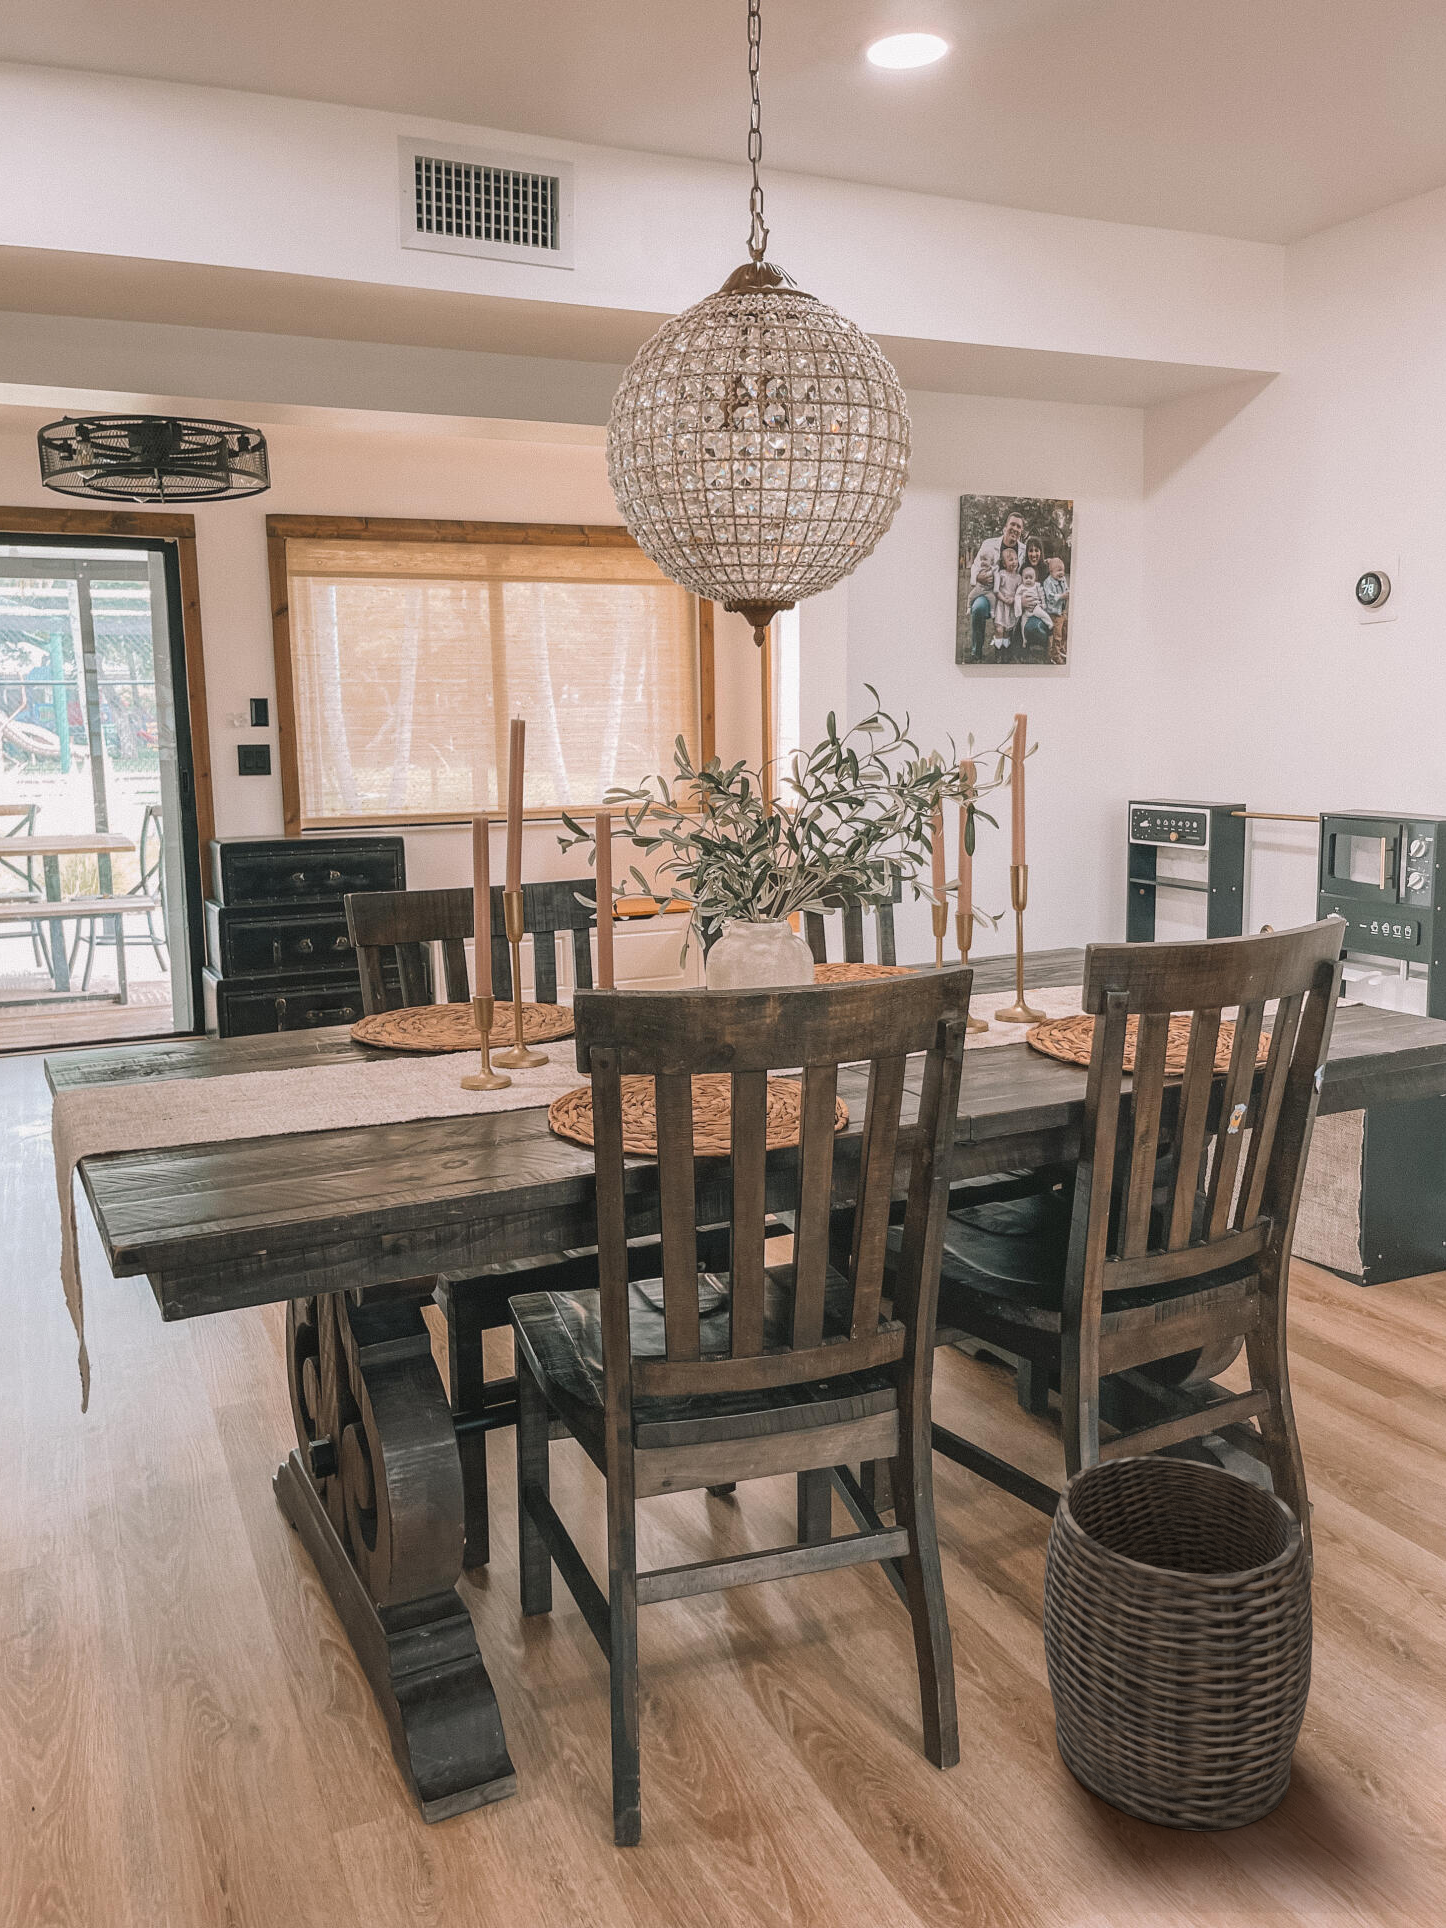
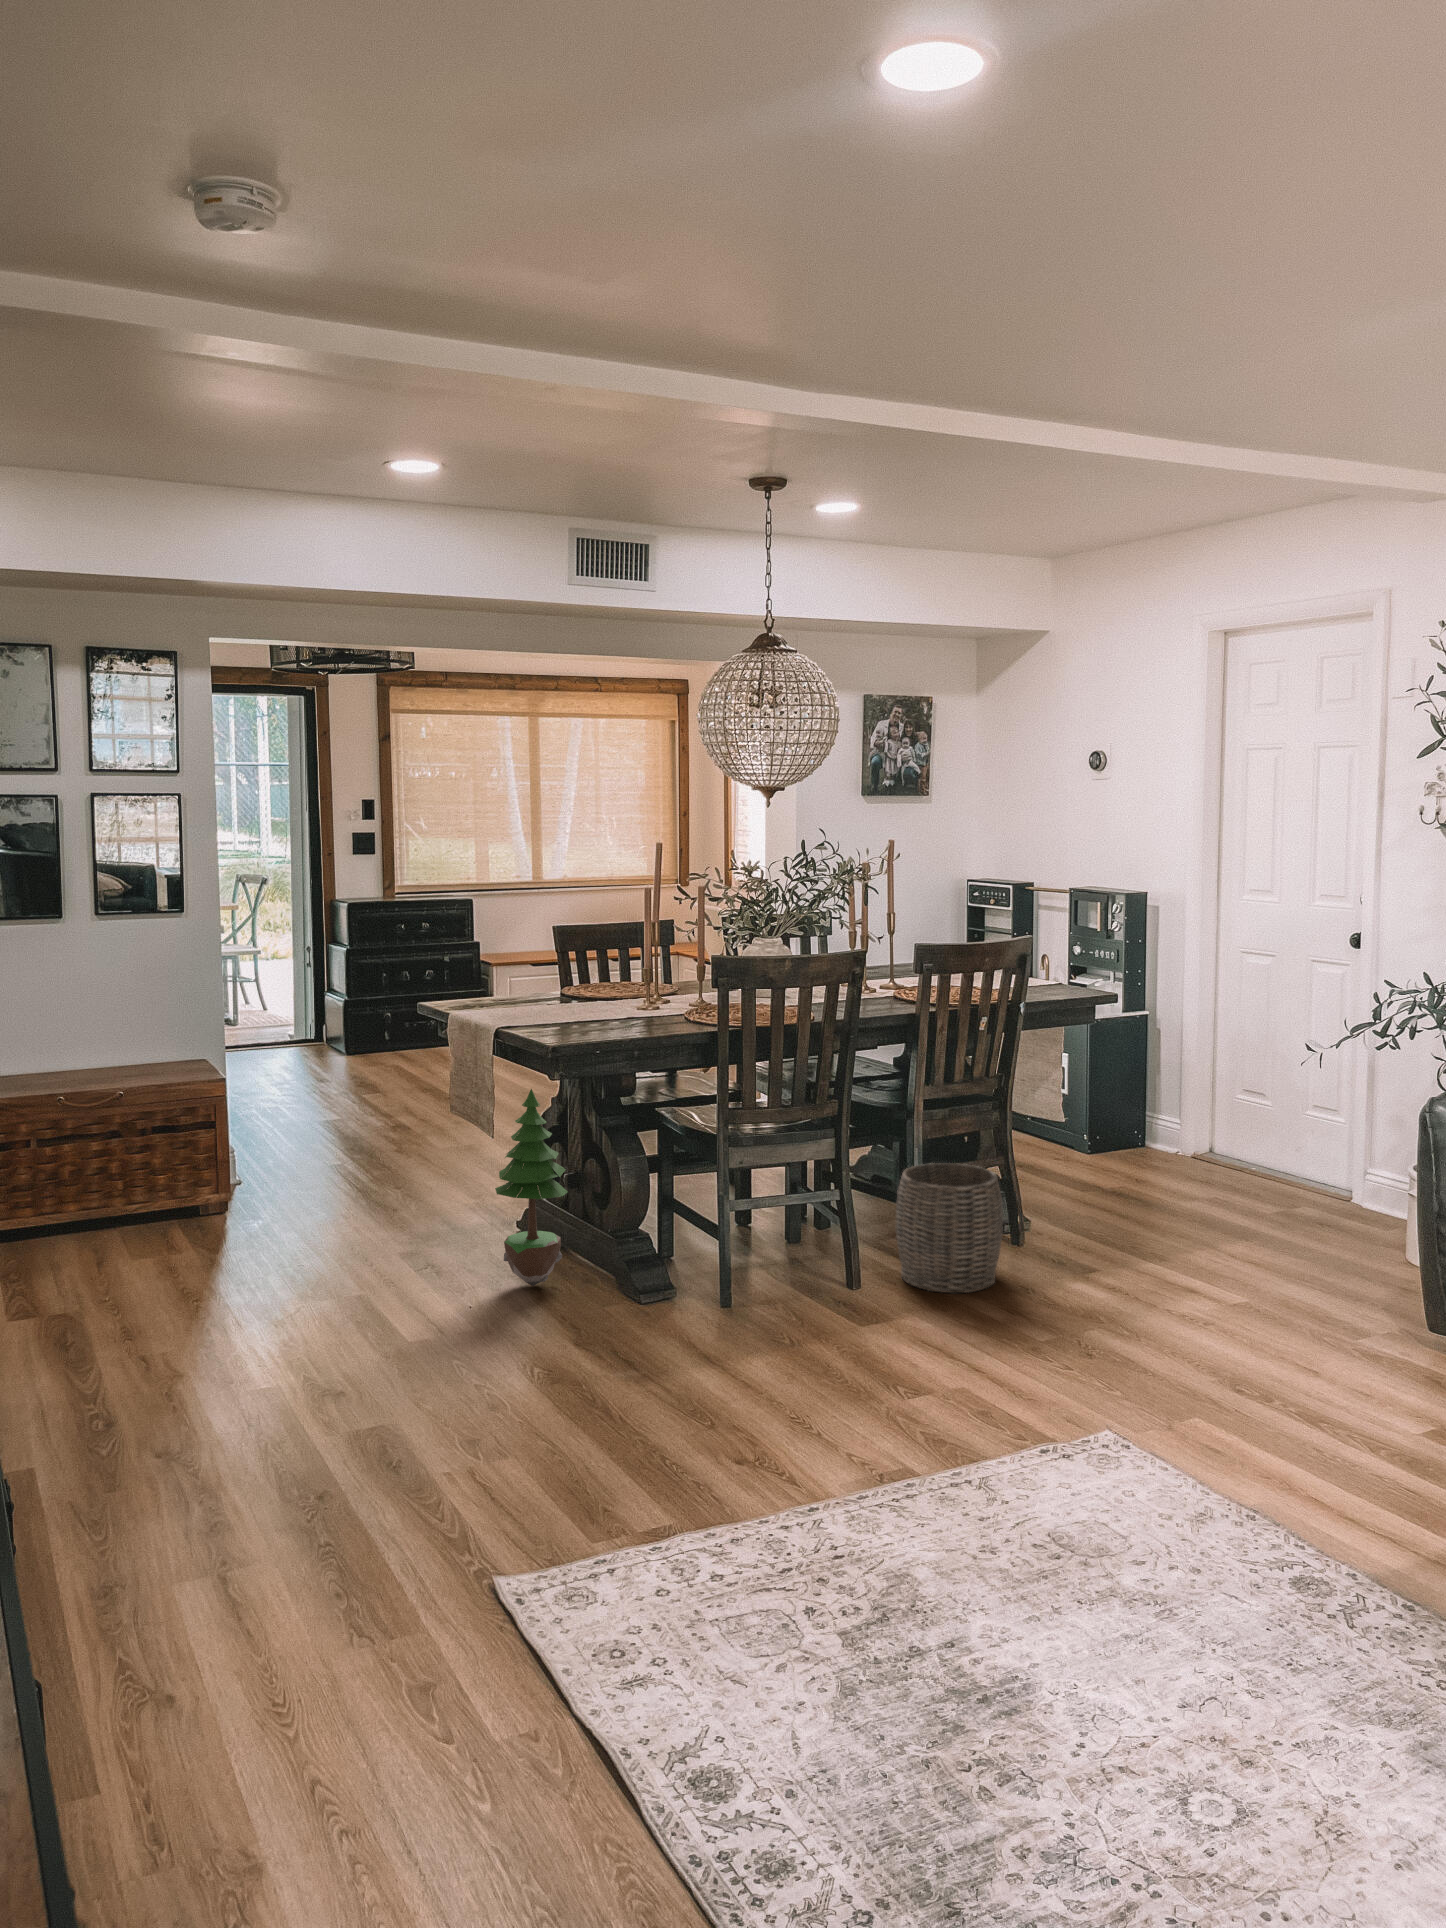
potted tree: none [80,1303,265,1752] -> present [495,1089,568,1286]

